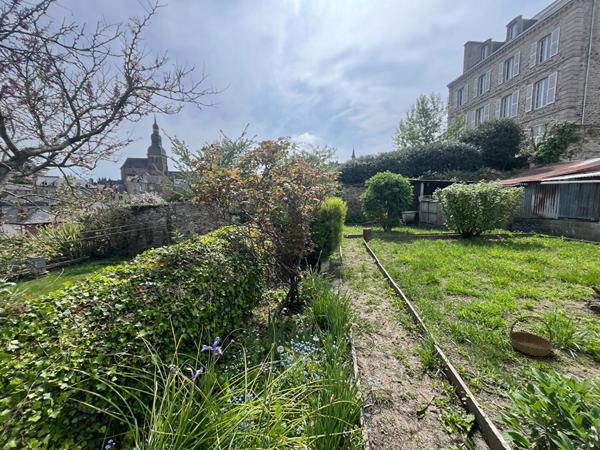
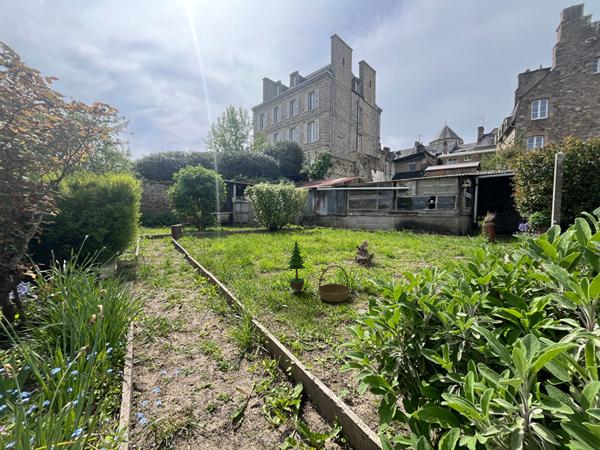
potted tree: none [474,280,497,330] -> present [288,241,305,292]

